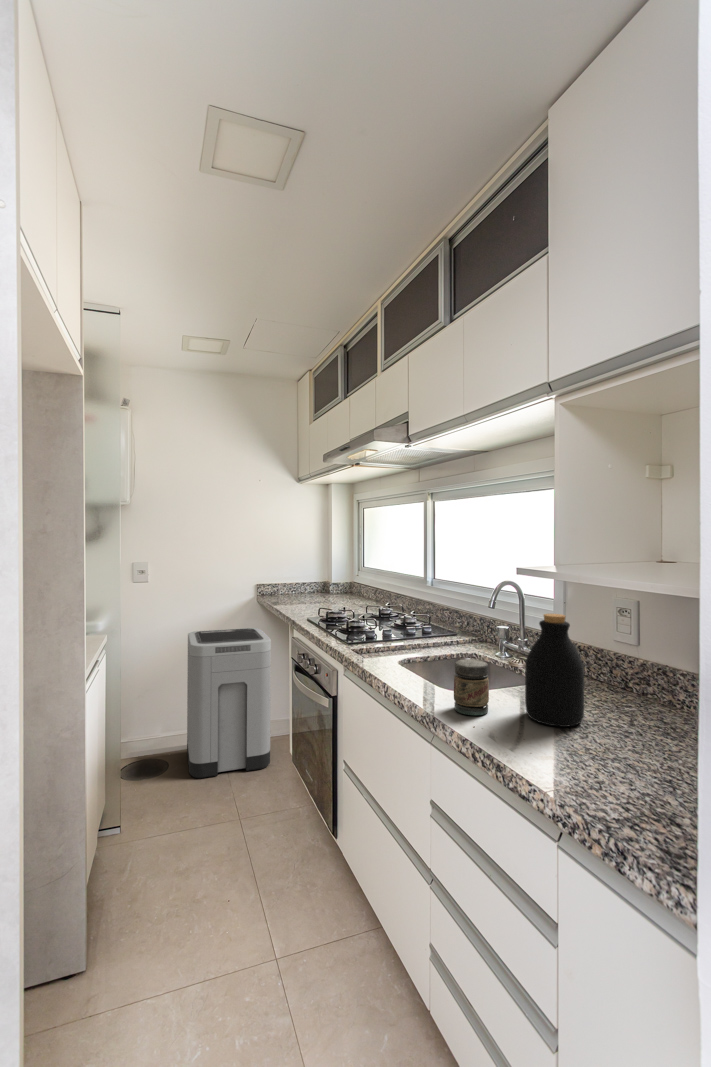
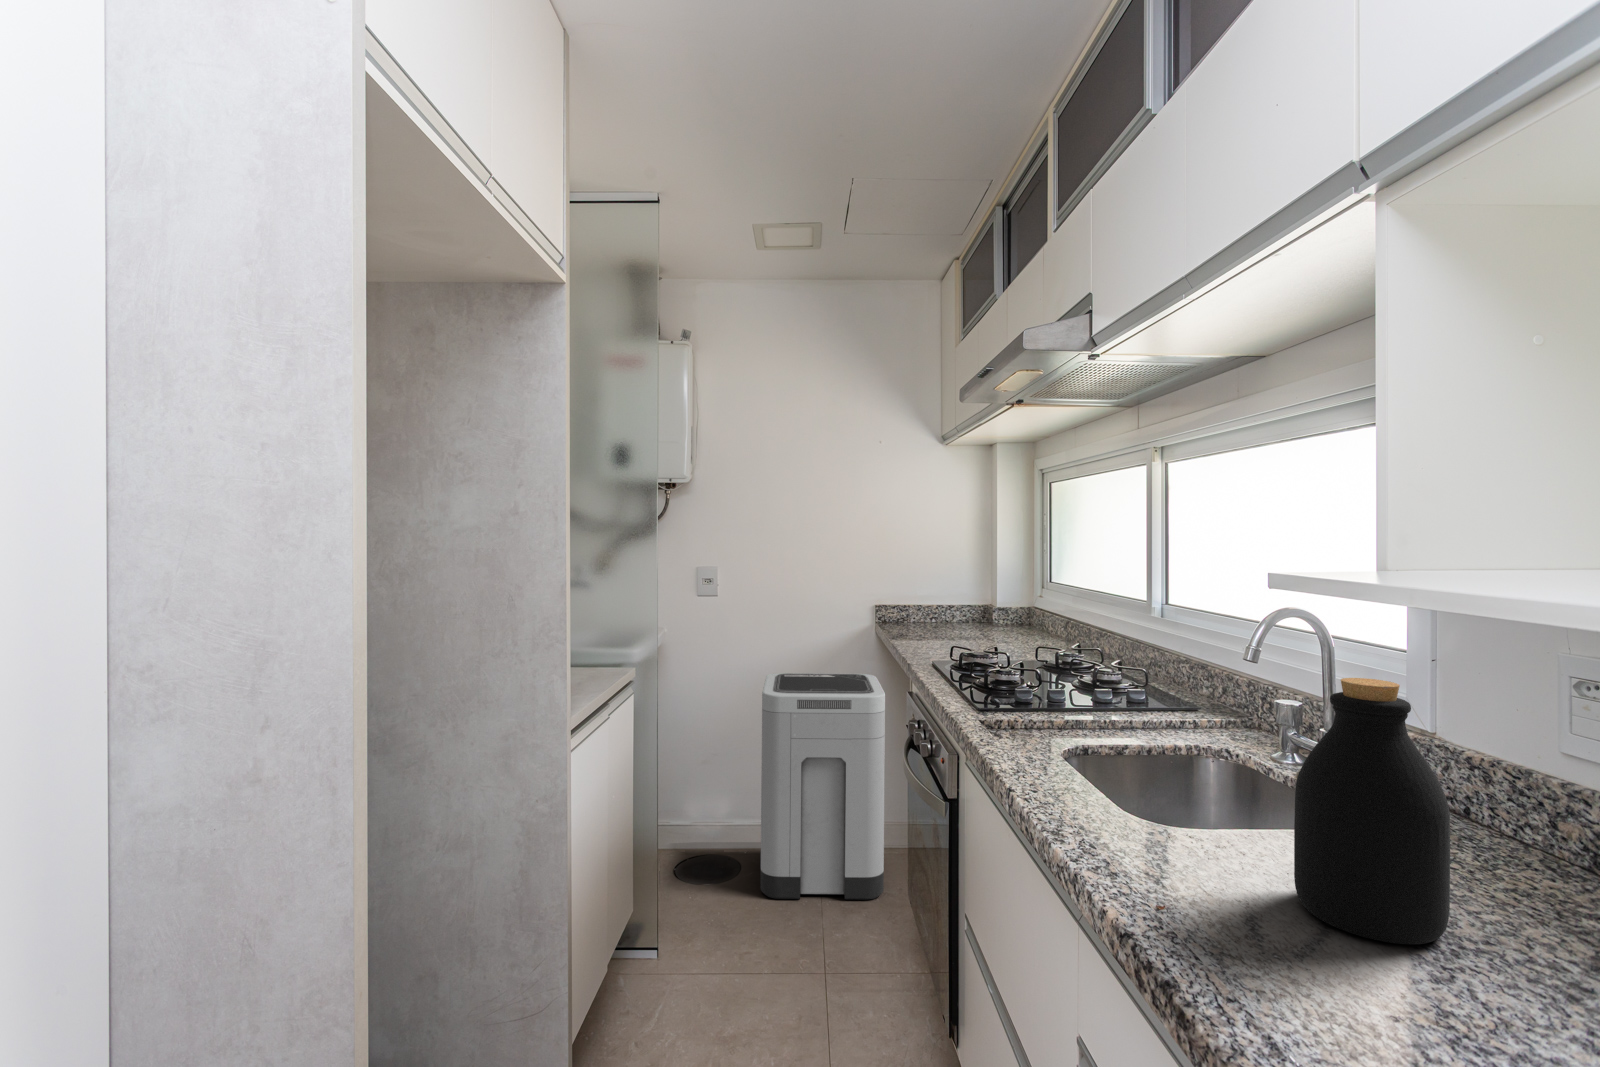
jar: present [454,659,489,715] -> none [1130,761,1207,882]

